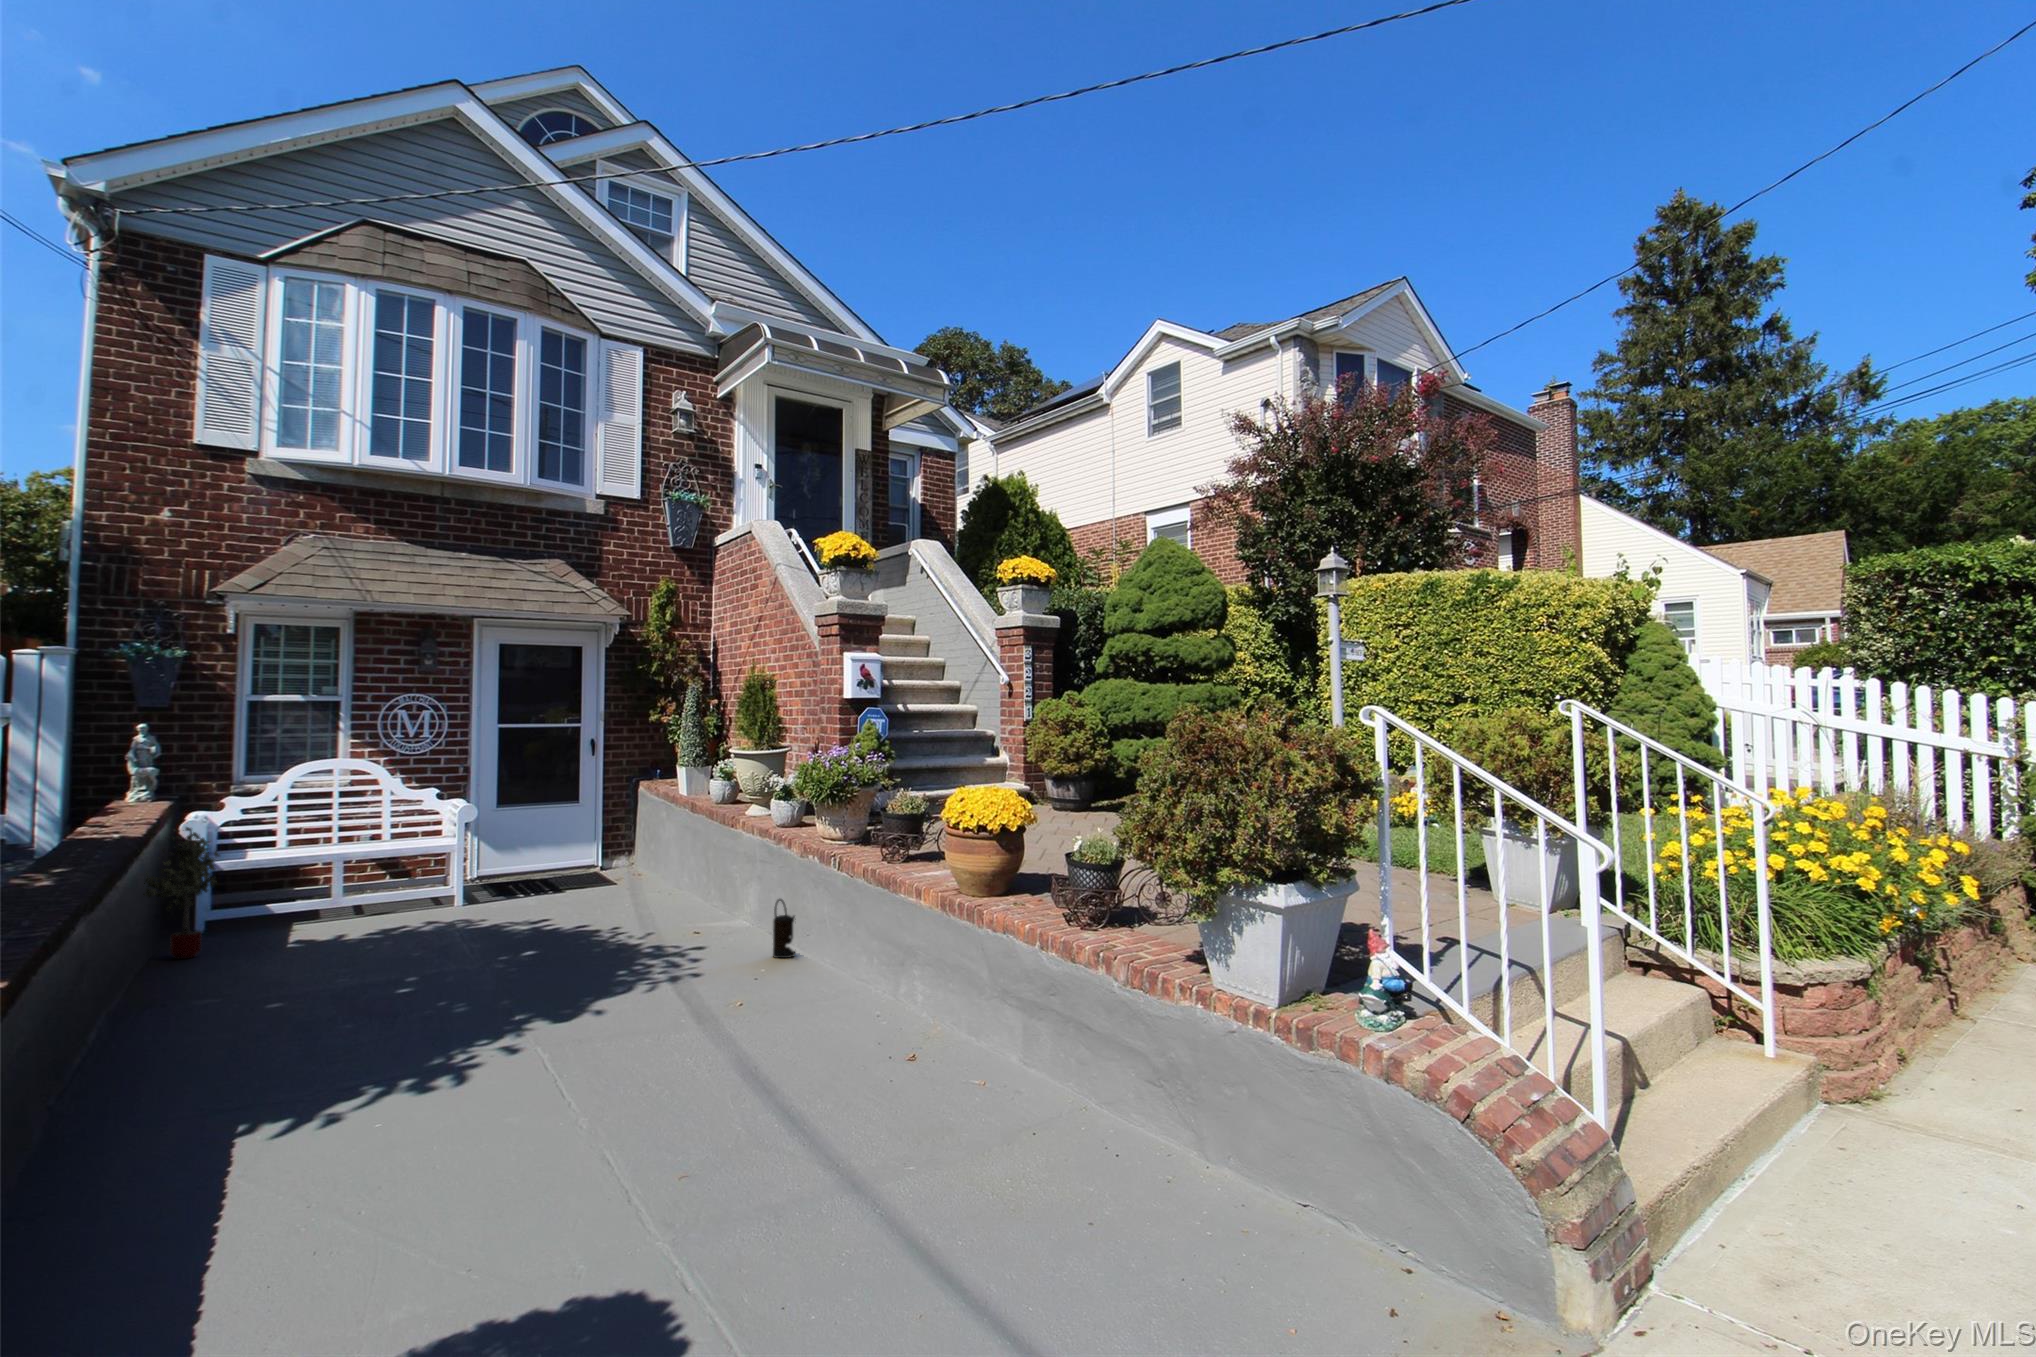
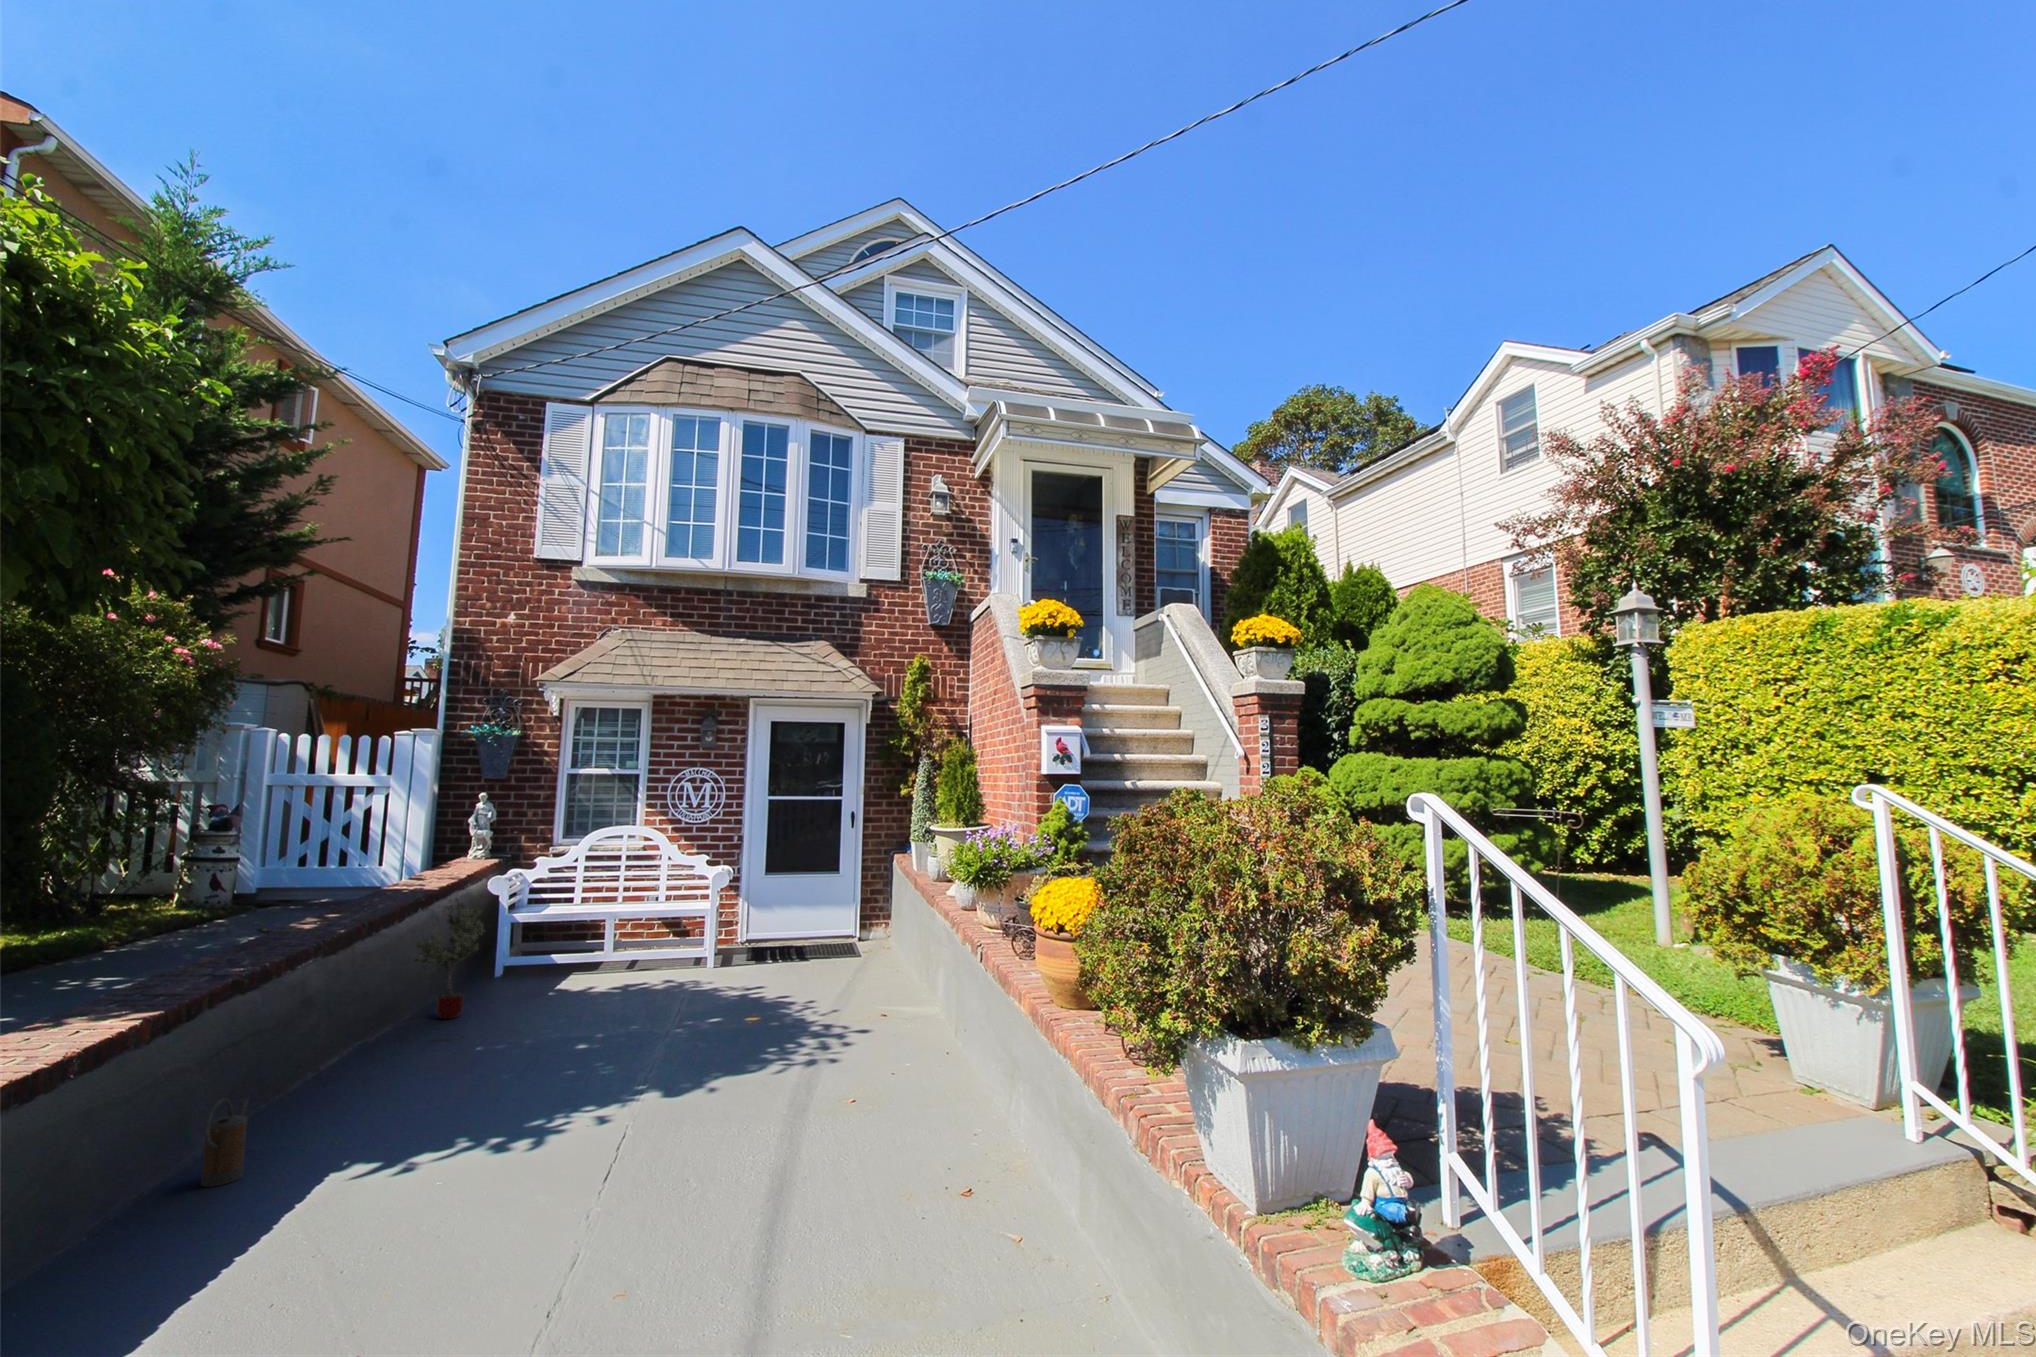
watering can: present [773,899,795,958] -> present [201,1098,248,1187]

